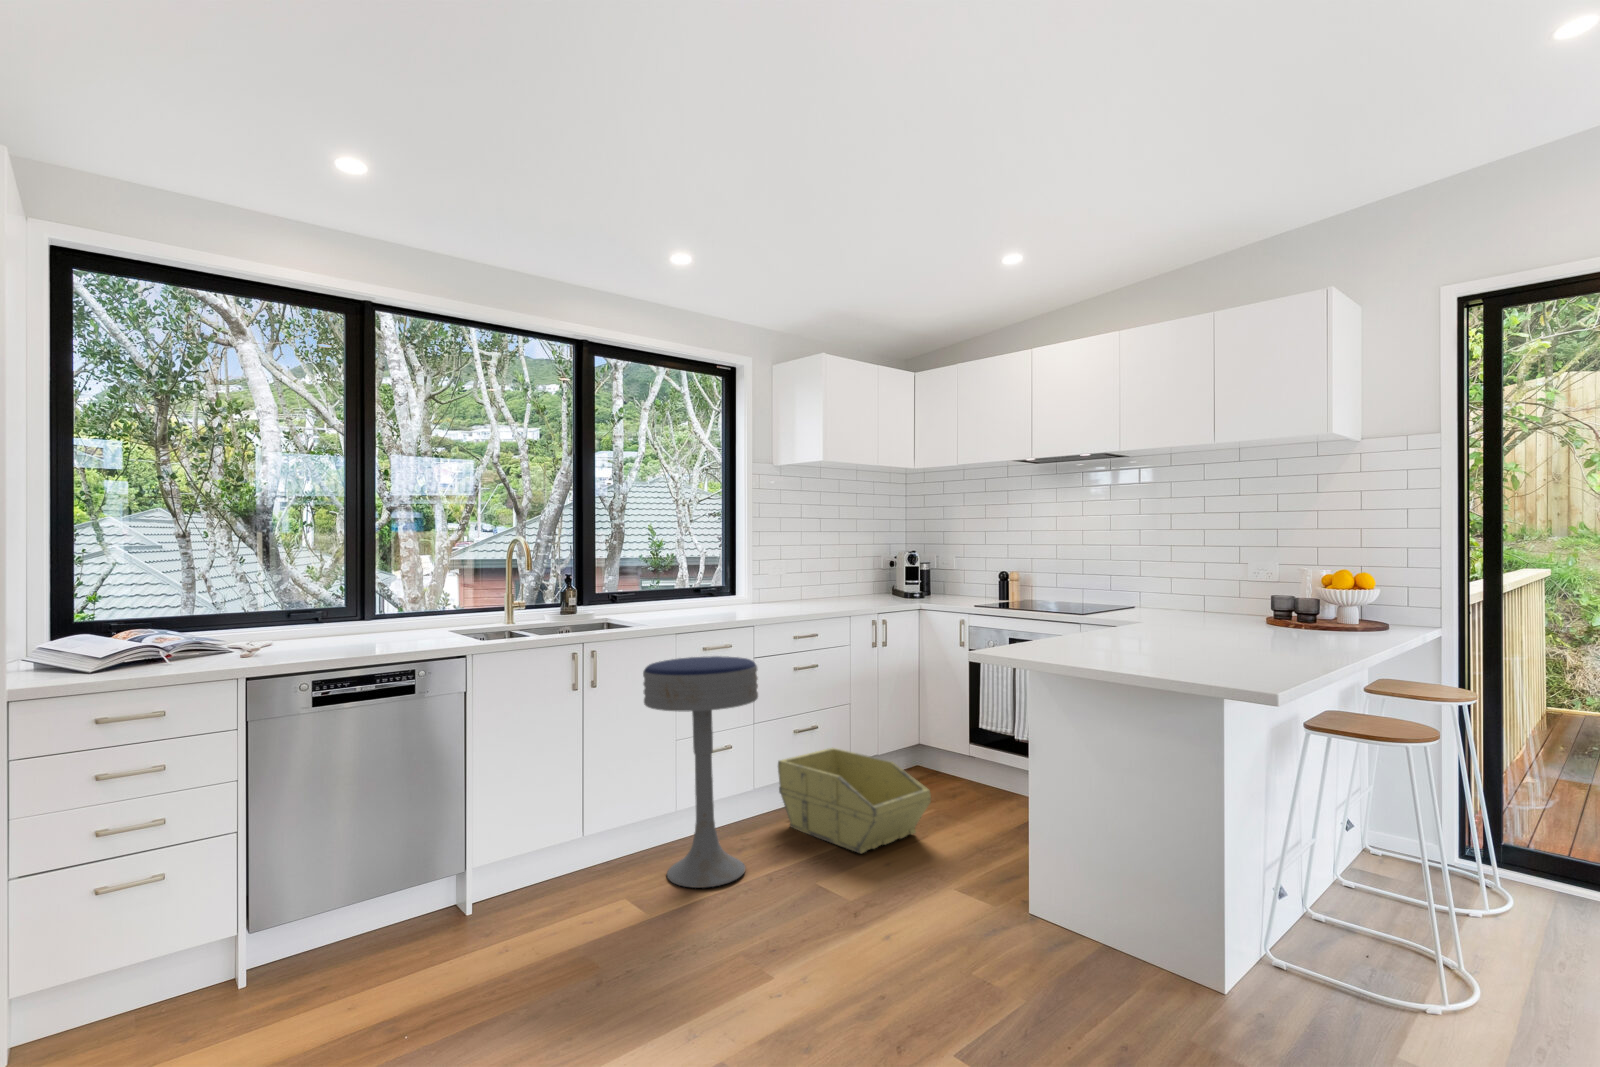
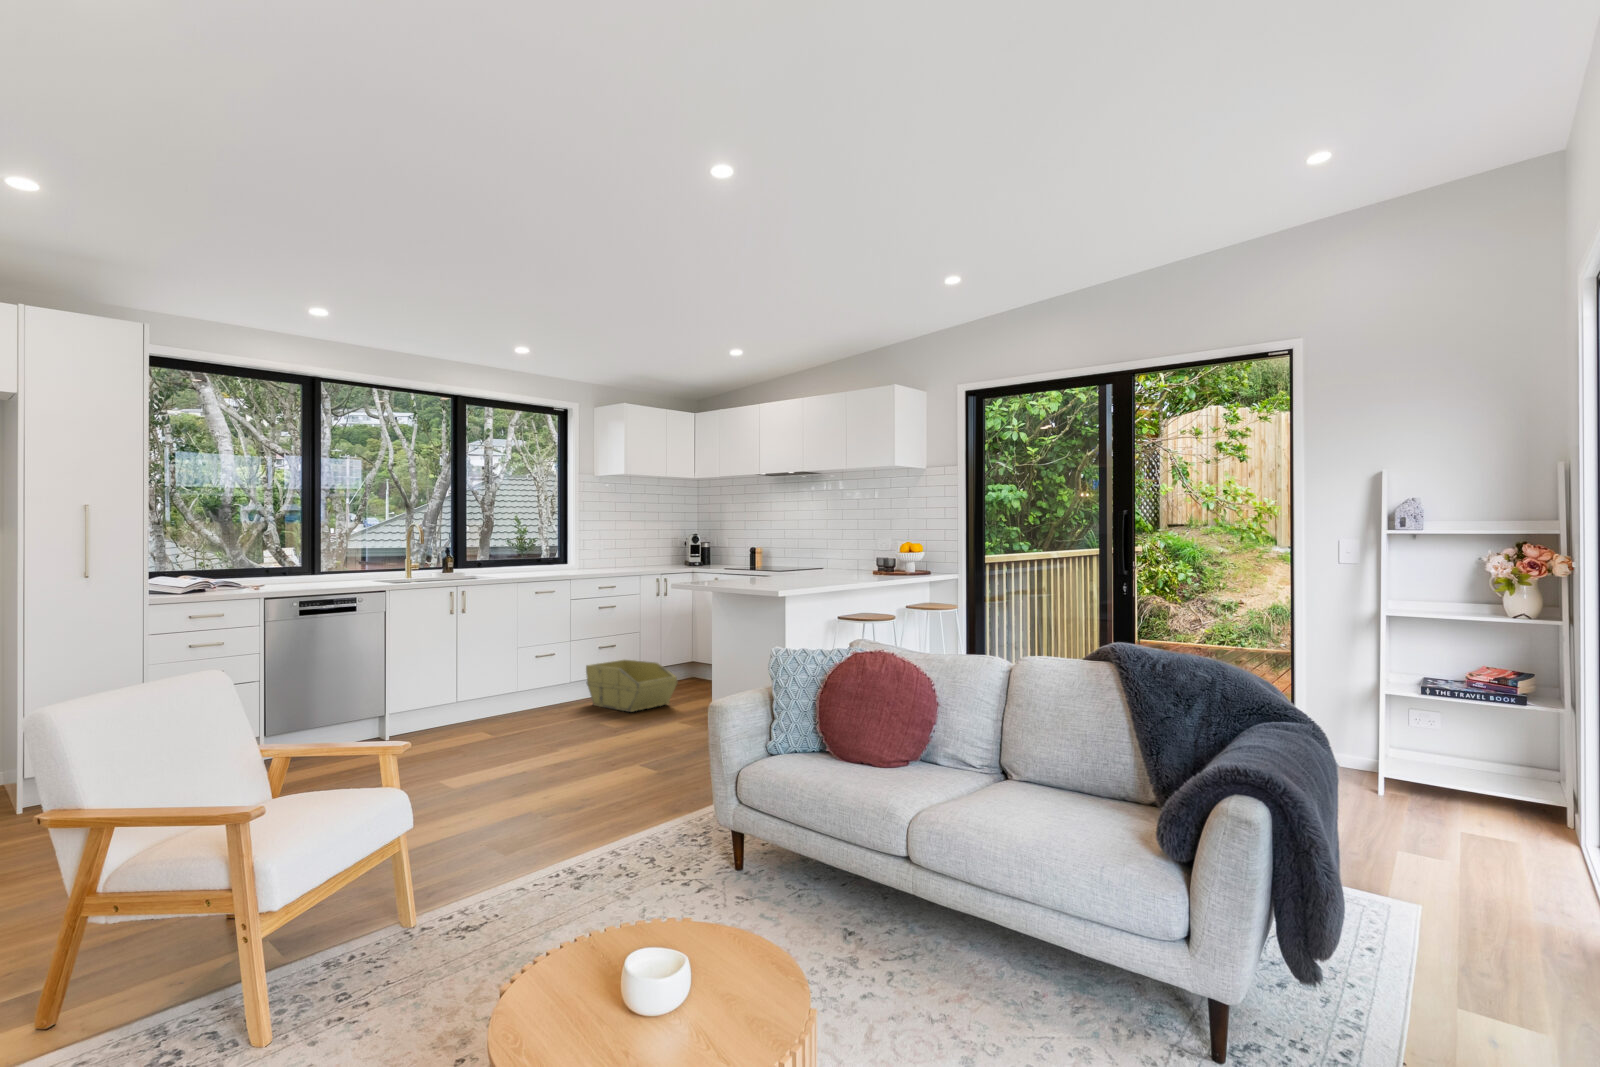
bar stool: present [643,656,758,888] -> none [495,596,566,726]

